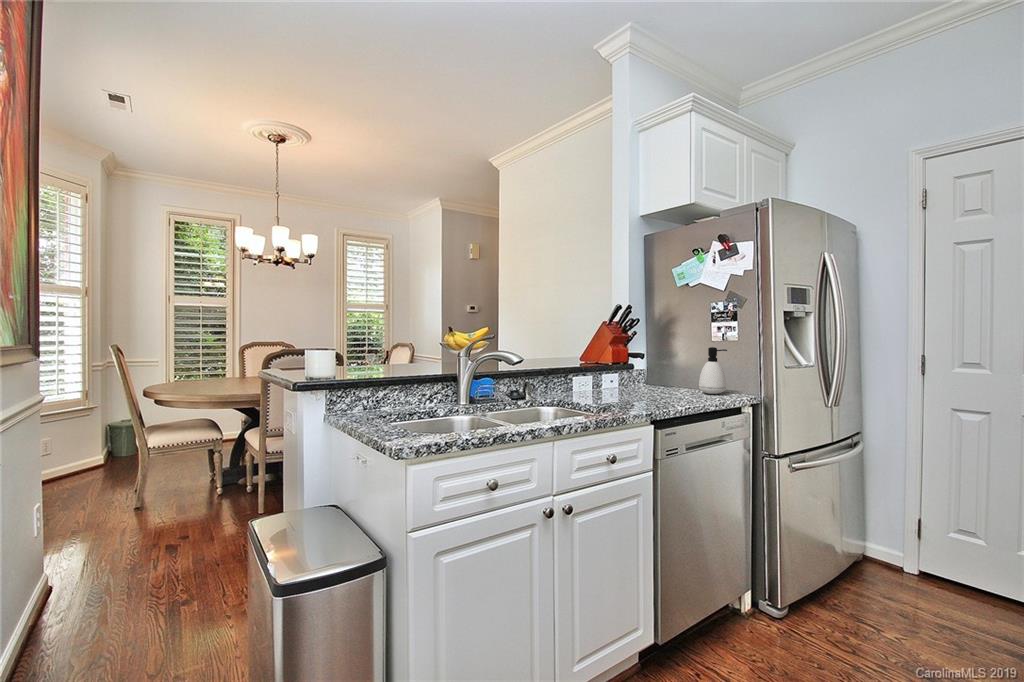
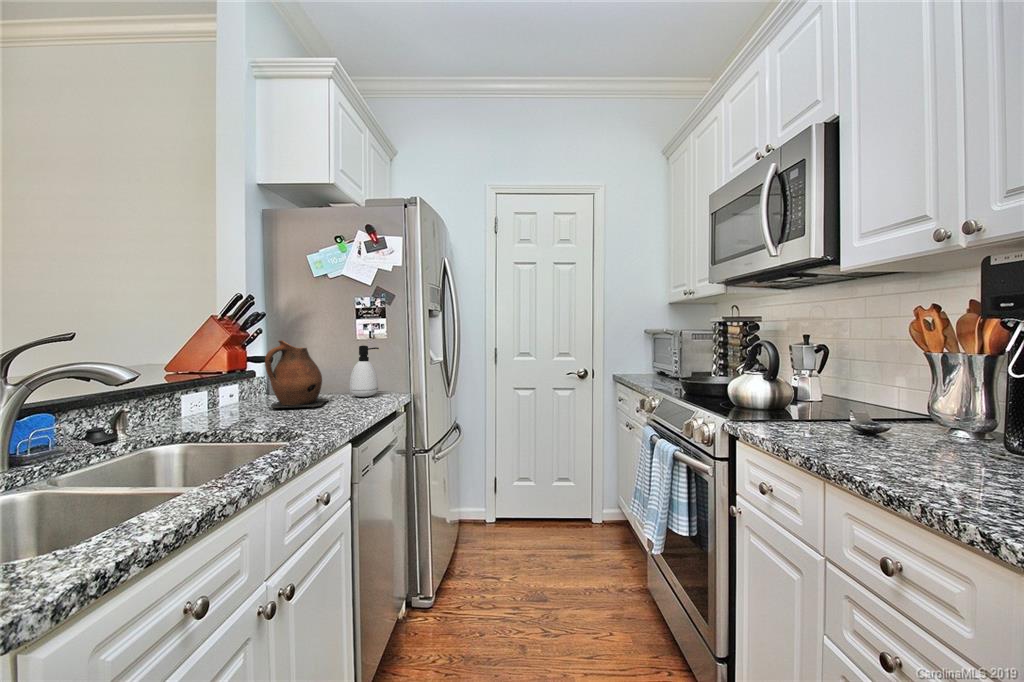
ceramic pitcher: none [628,342,679,397] -> present [265,340,329,408]

